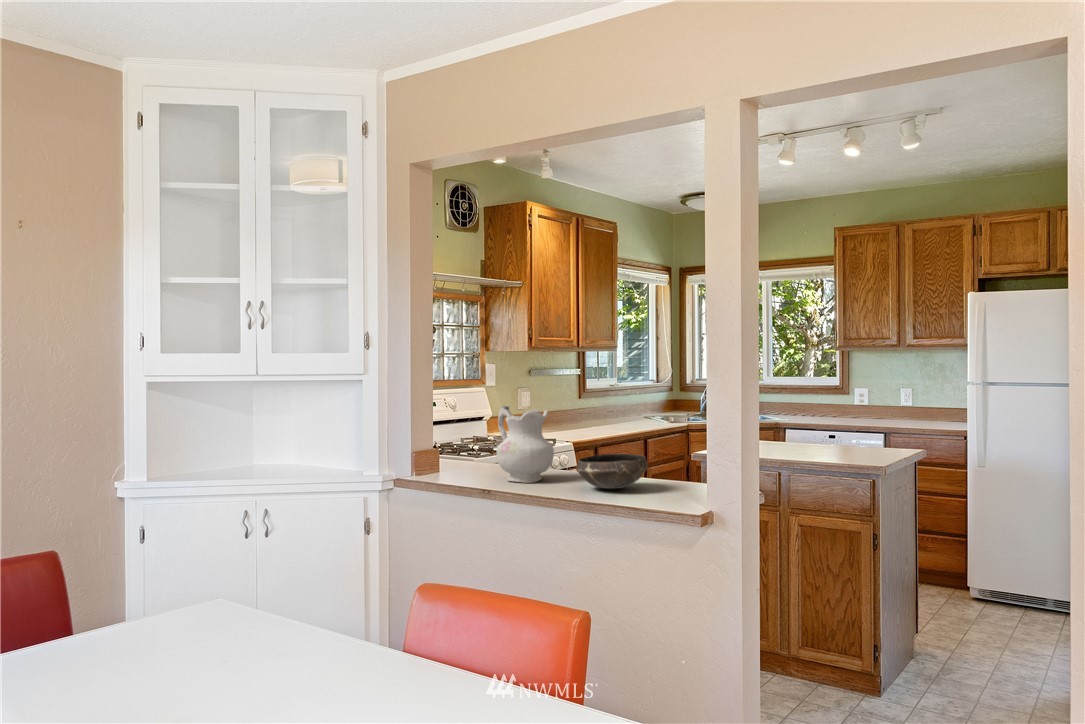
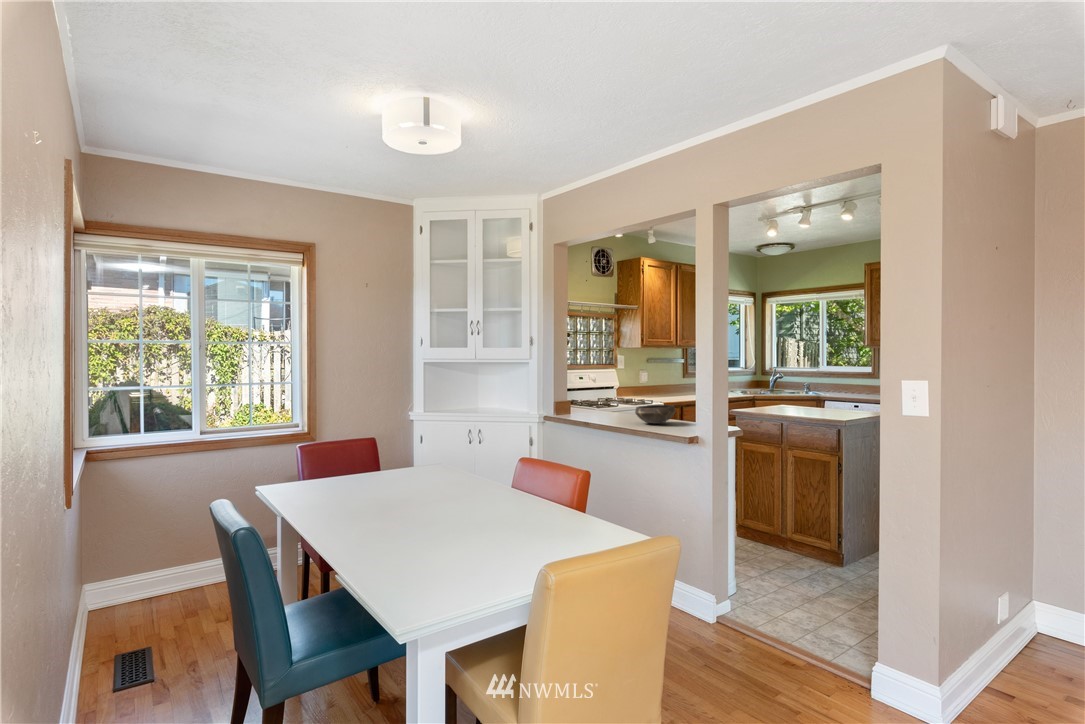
ceramic pitcher: present [497,406,554,483] -> none [596,377,629,420]

